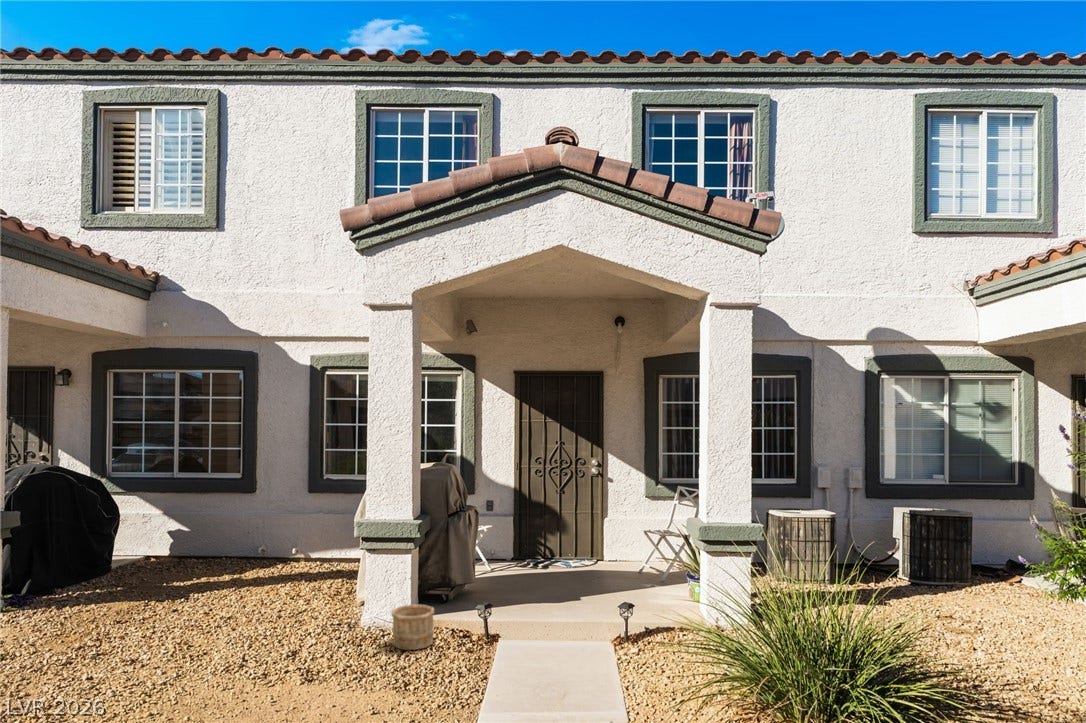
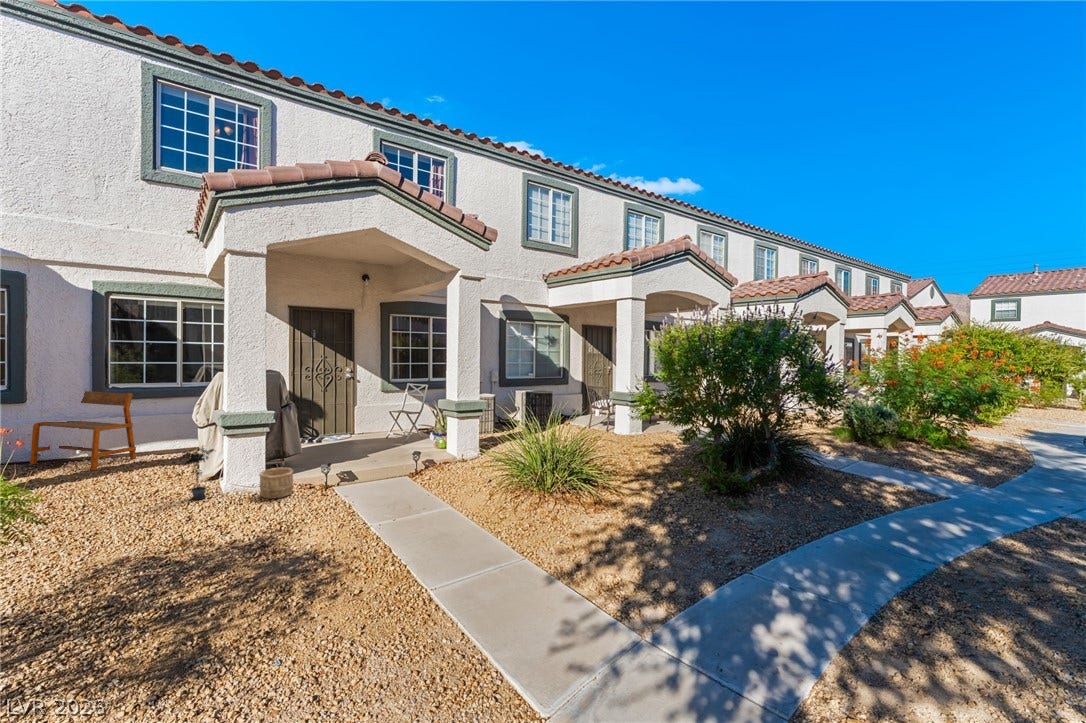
bench: none [247,478,332,576] -> present [30,391,136,470]
potted plant: none [308,561,356,634] -> present [180,446,214,500]

